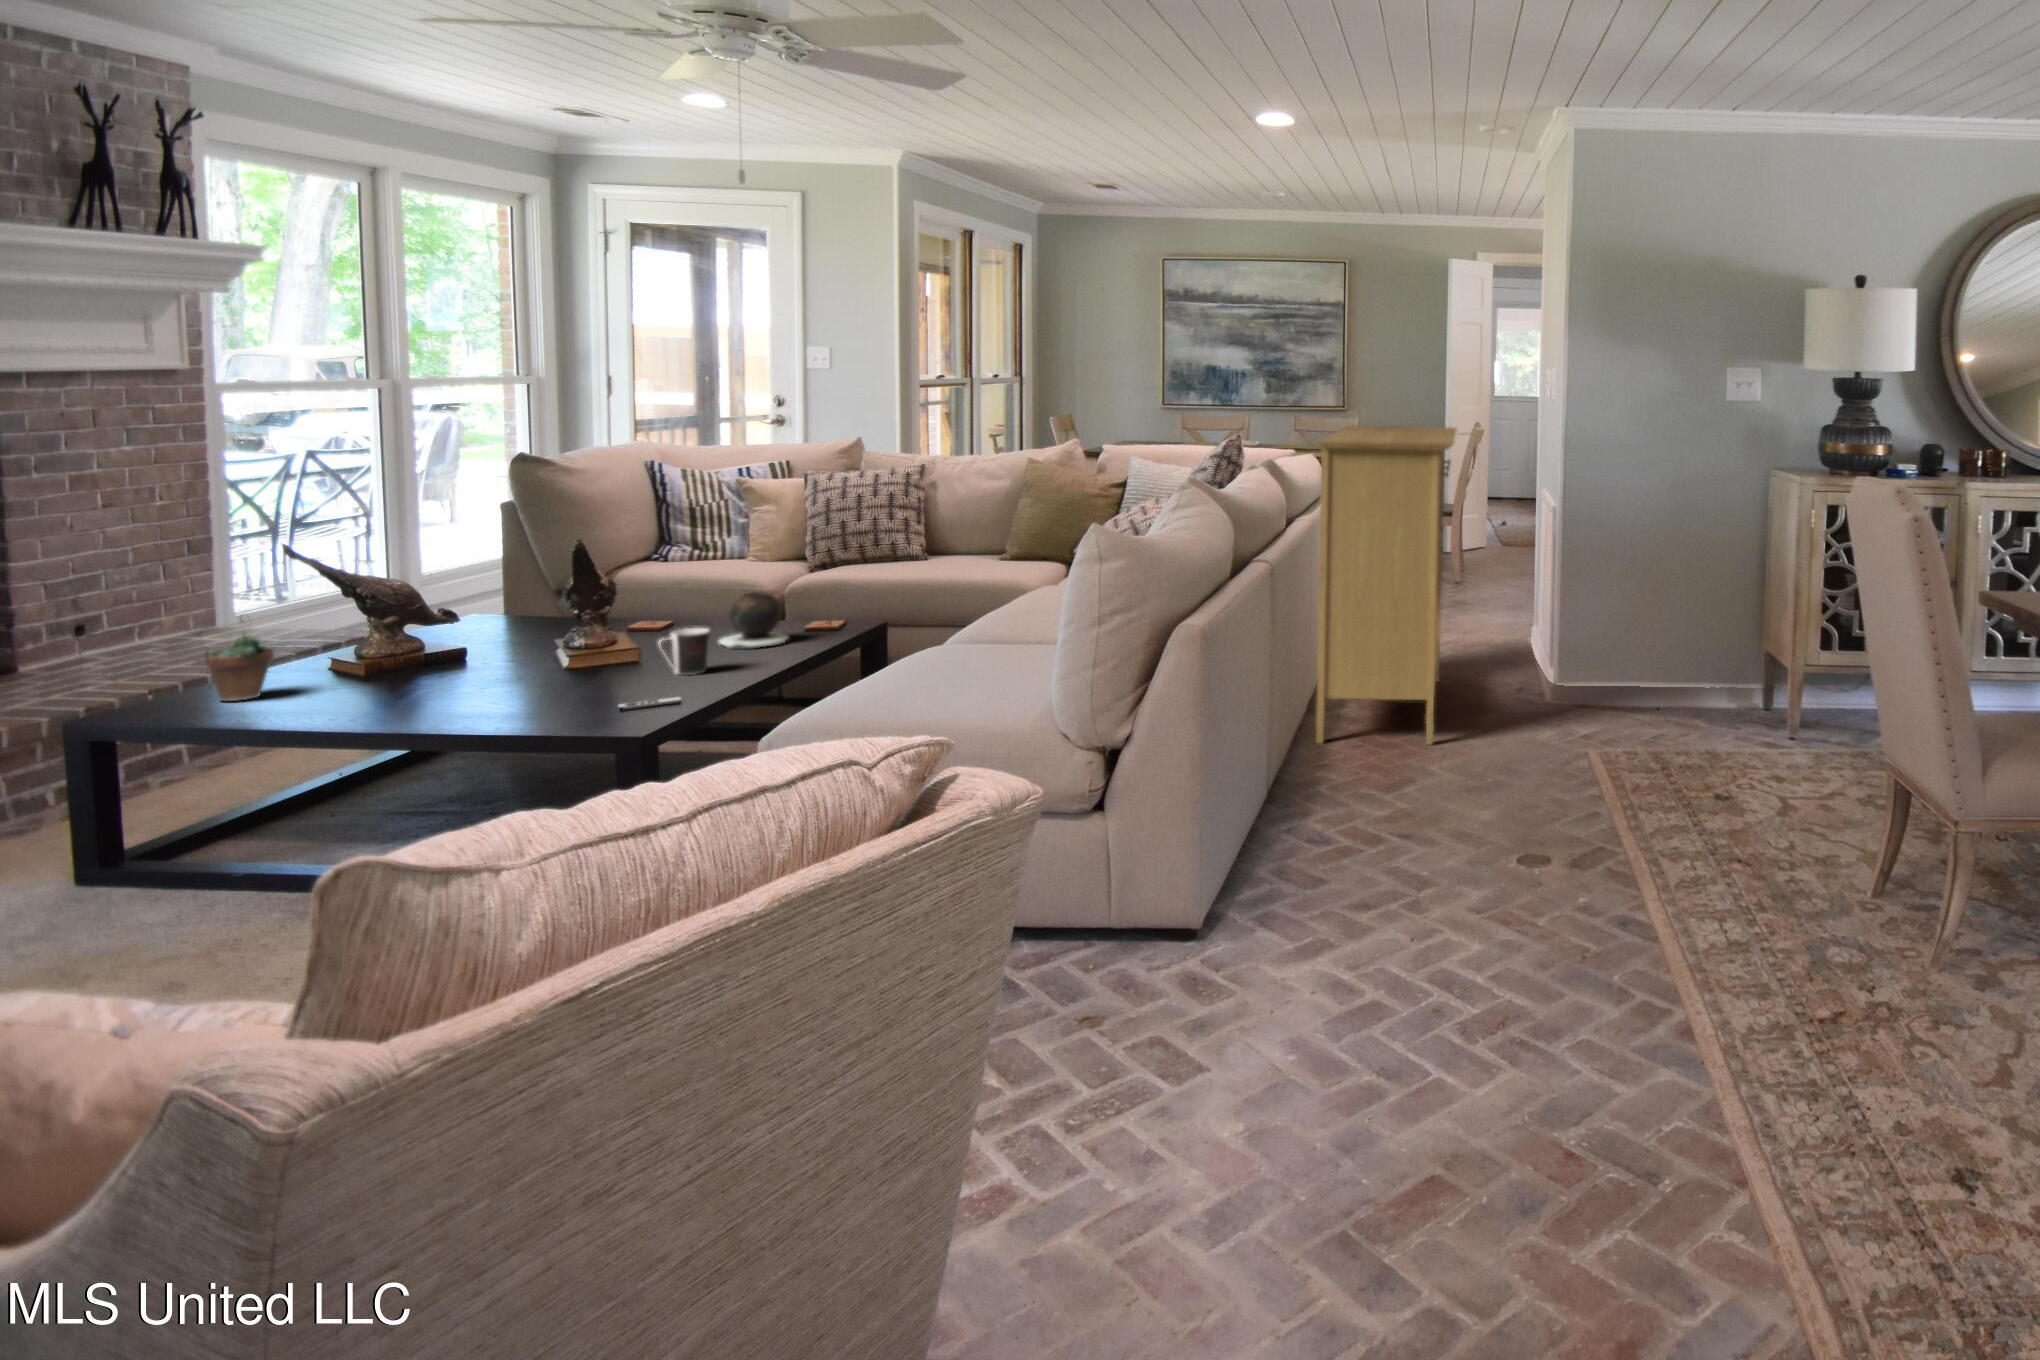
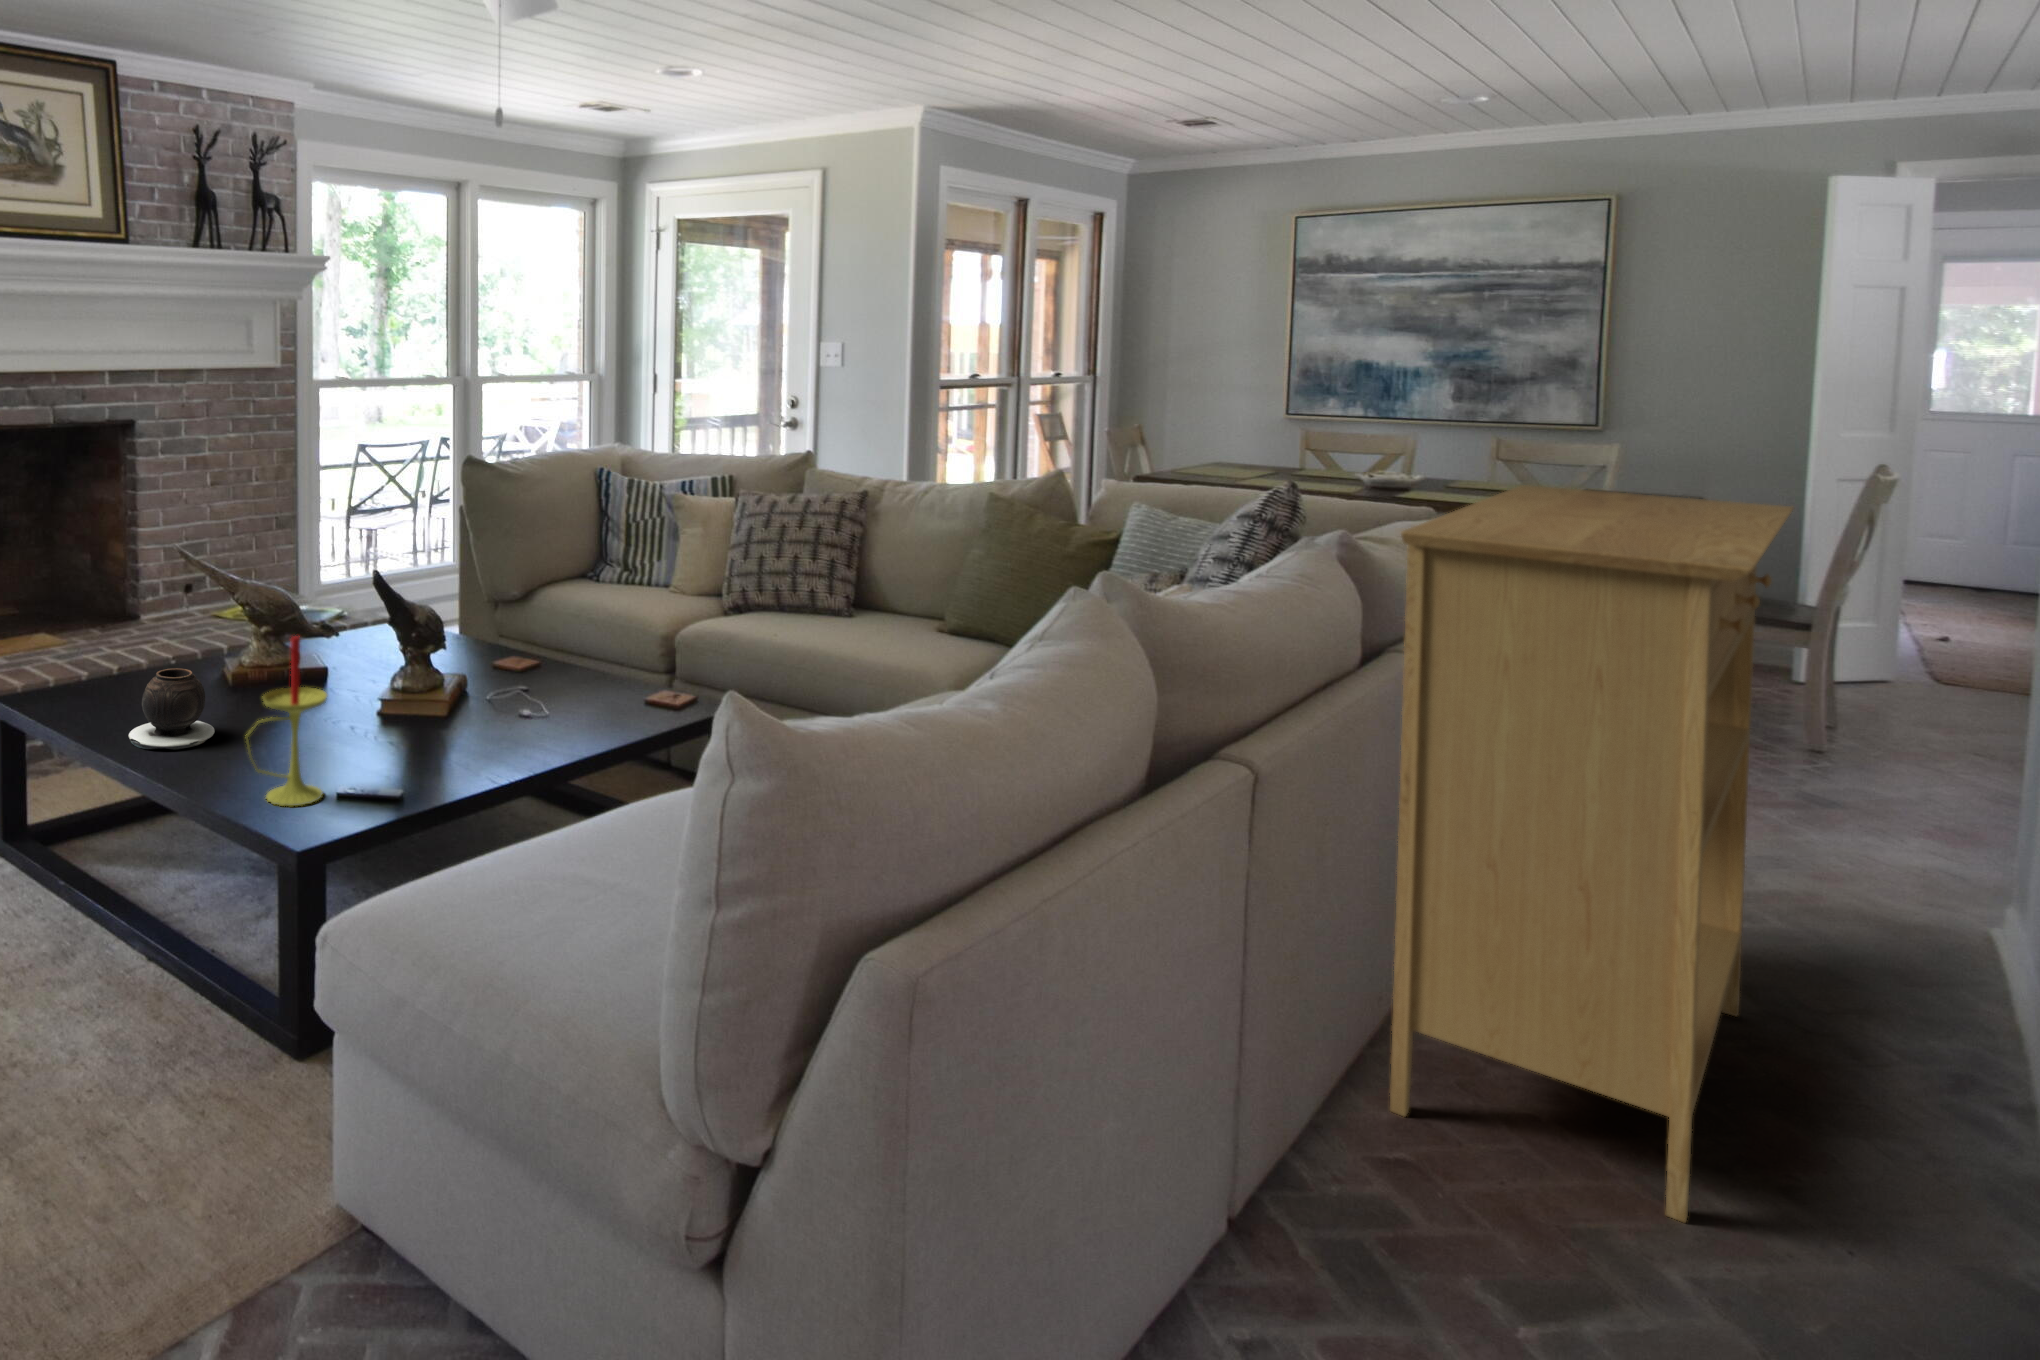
candle: none [565,571,637,710] -> present [245,636,327,806]
vase: present [719,592,788,649] -> present [129,668,215,749]
succulent plant: present [204,617,274,701] -> none [63,618,117,705]
coffee cup: present [658,628,709,675] -> none [399,702,456,764]

